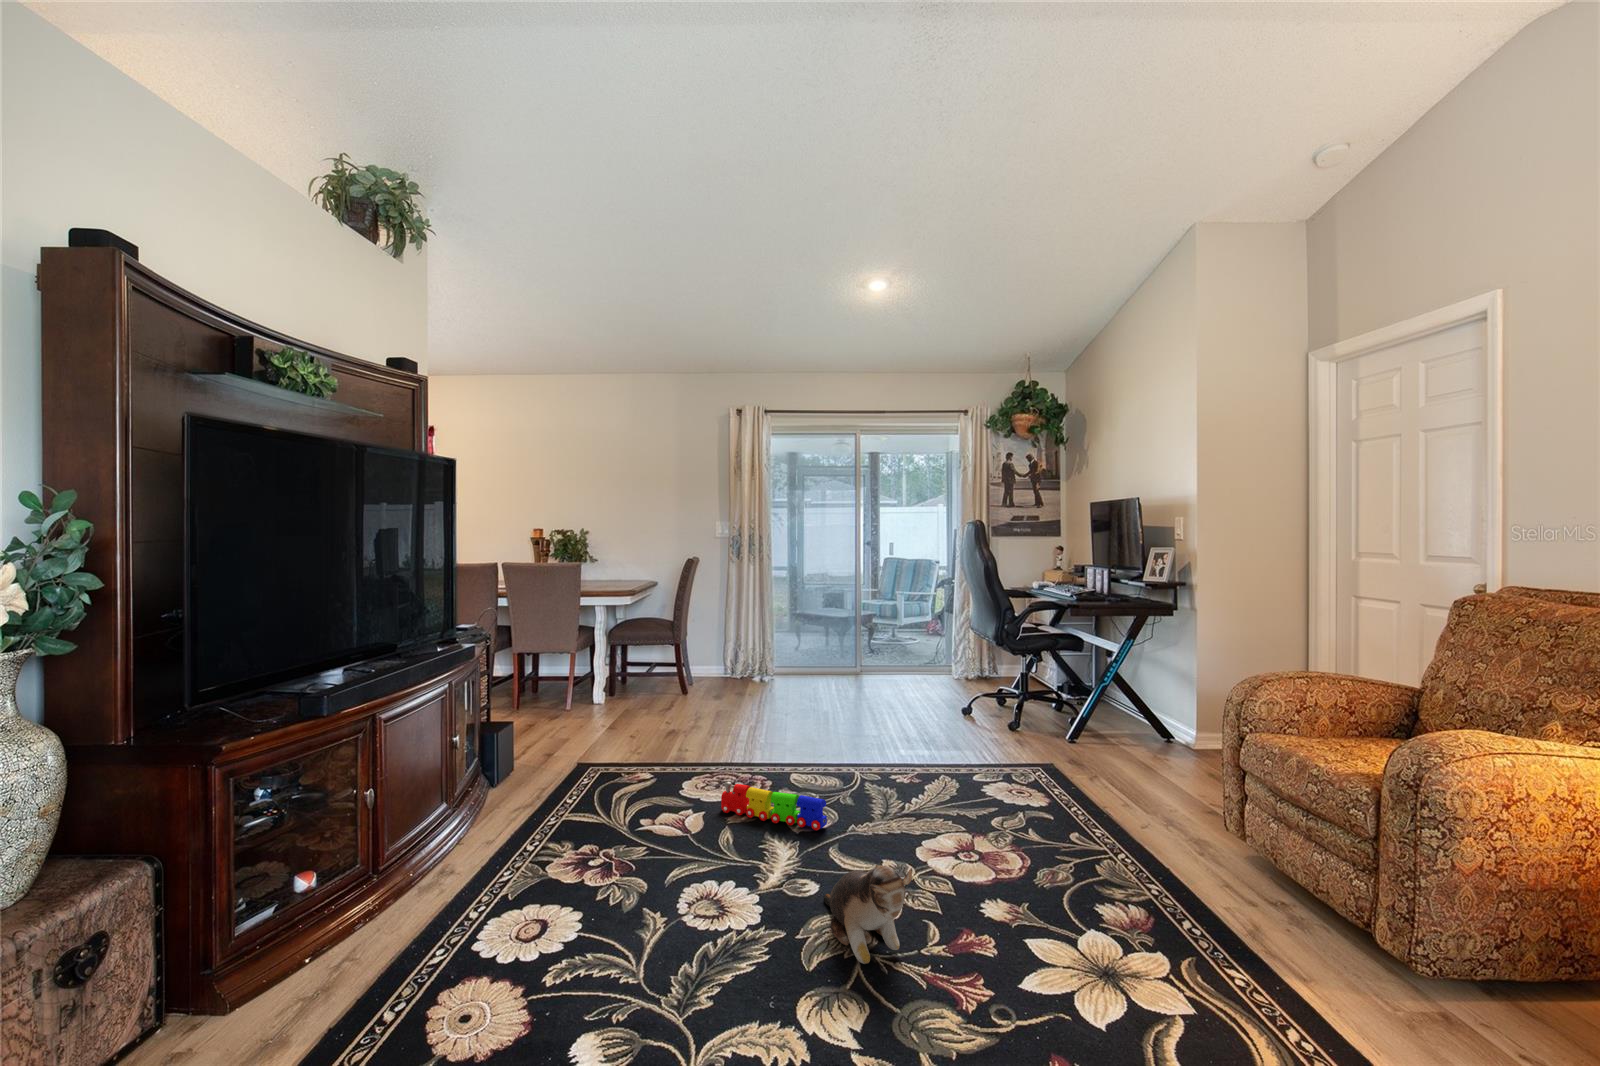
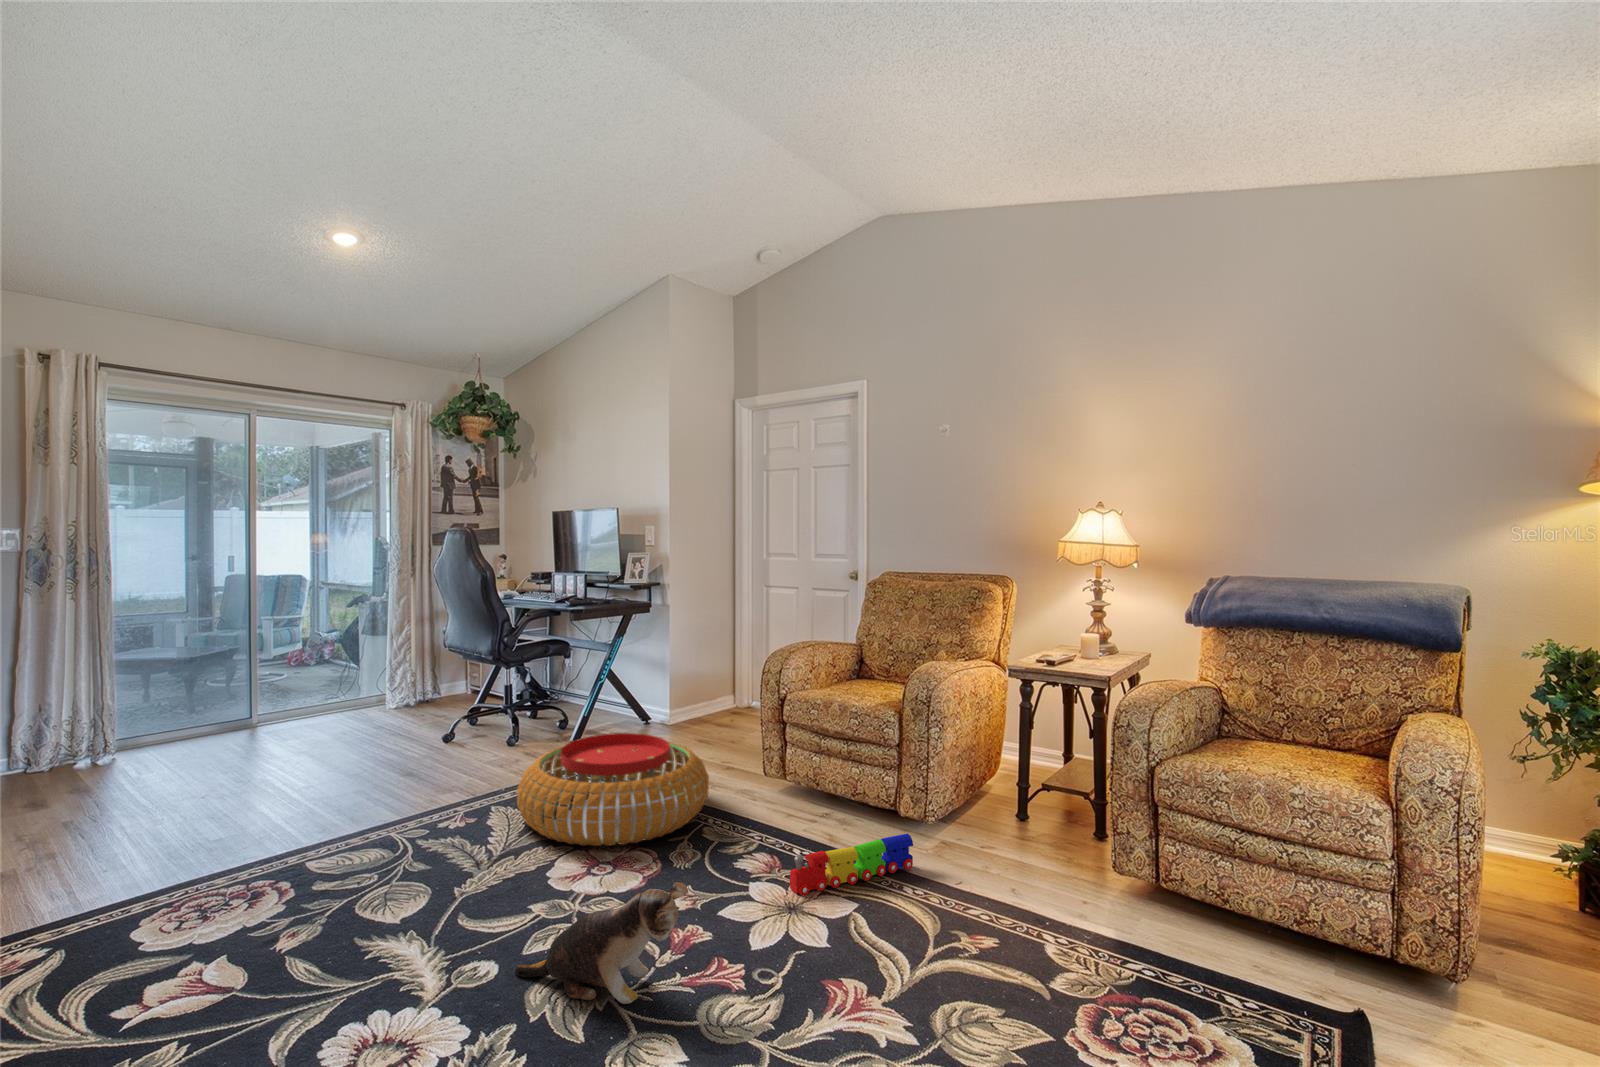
pouf: none [938,738,1130,850] -> present [517,733,709,846]
toy train: present [721,782,827,830] -> present [790,834,913,896]

